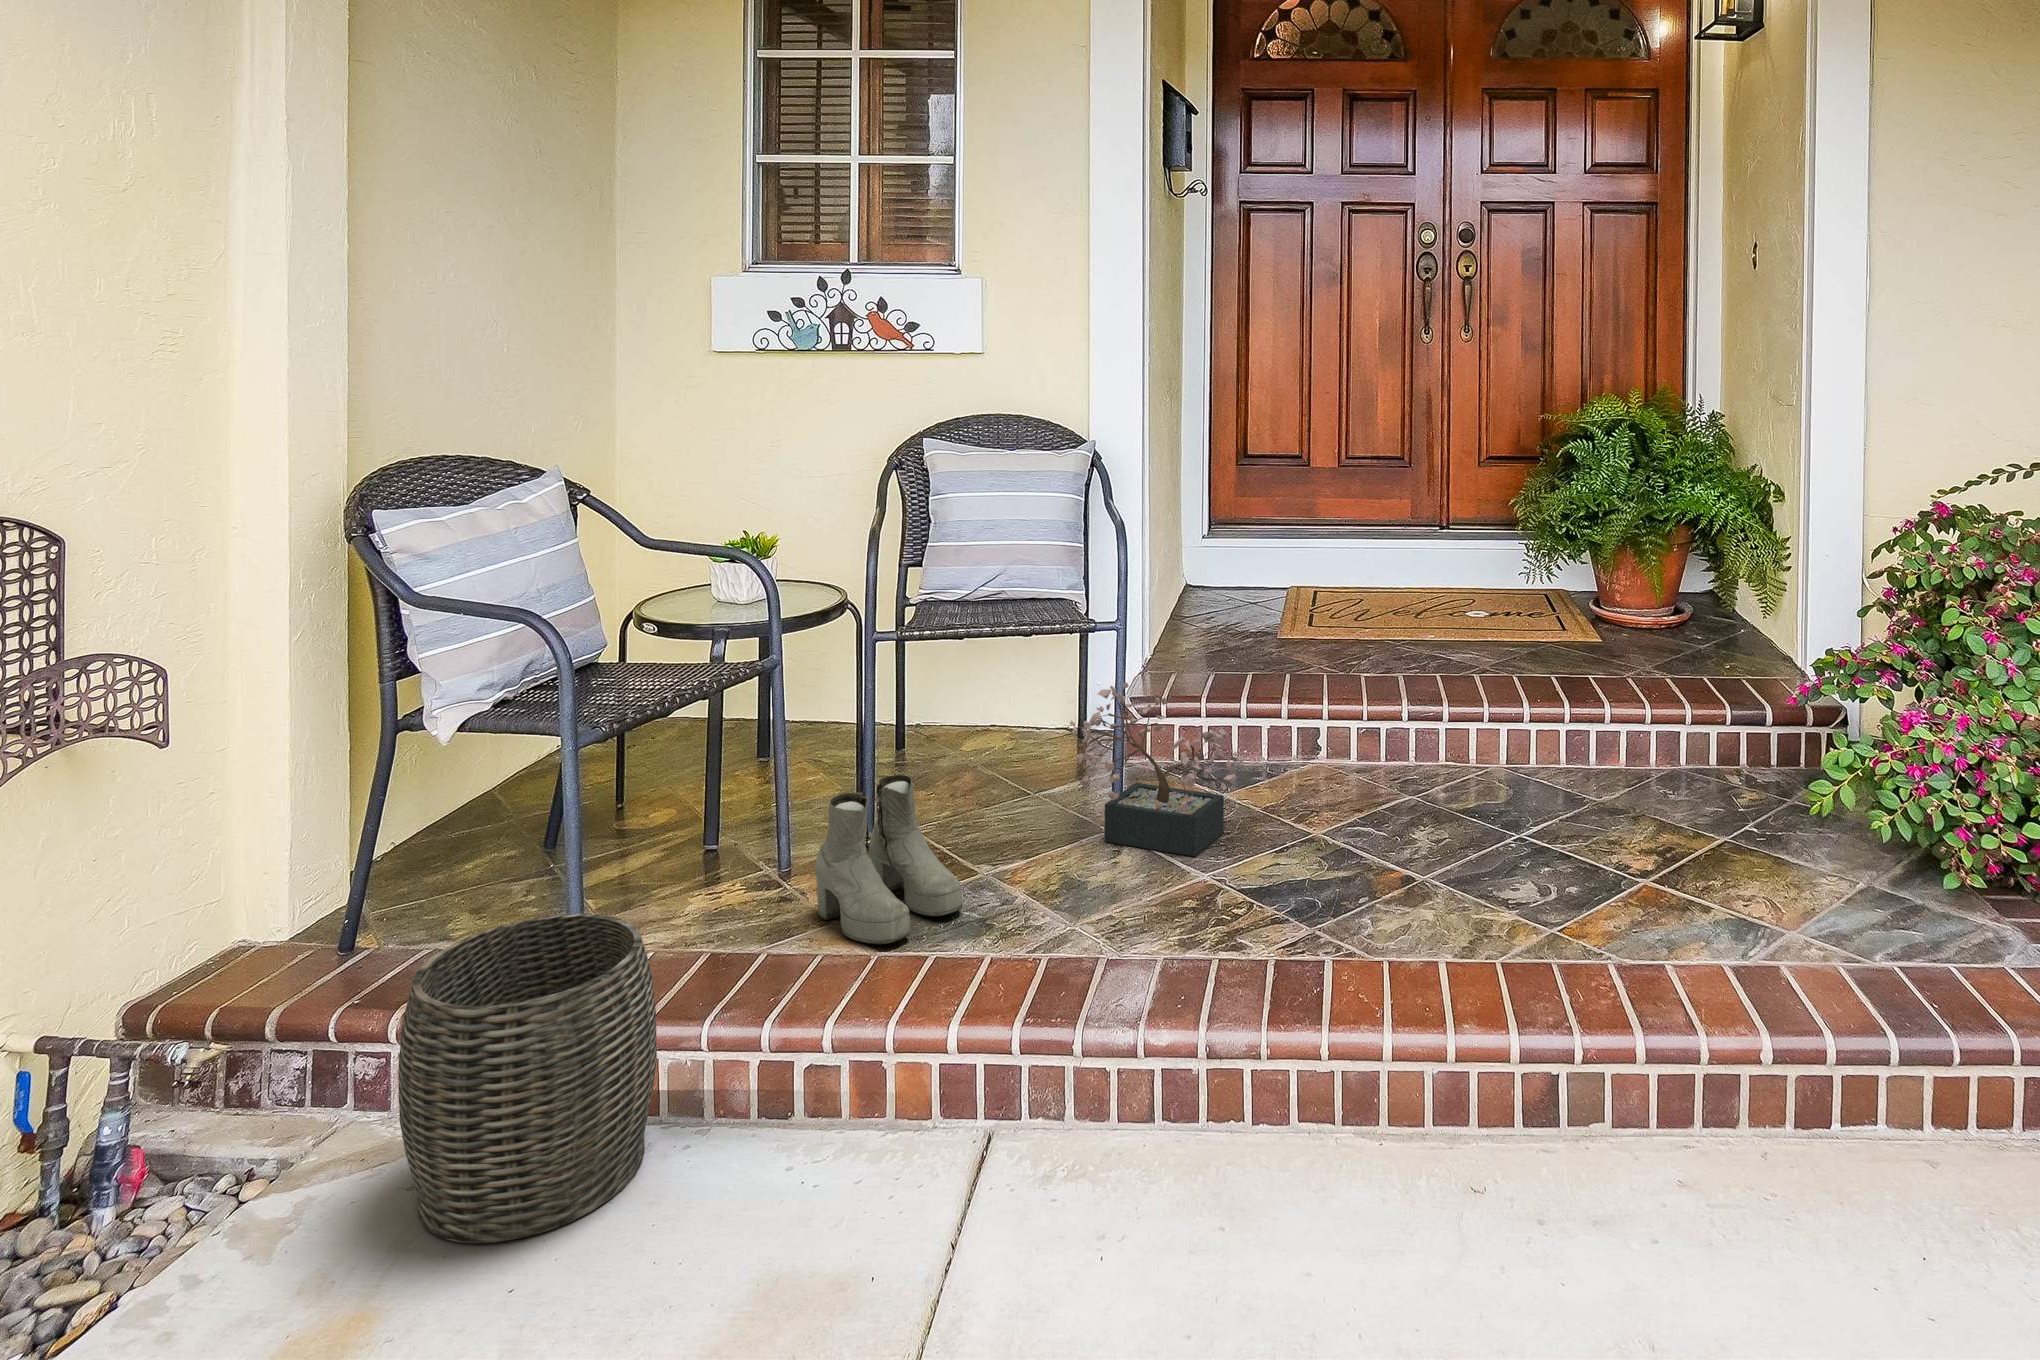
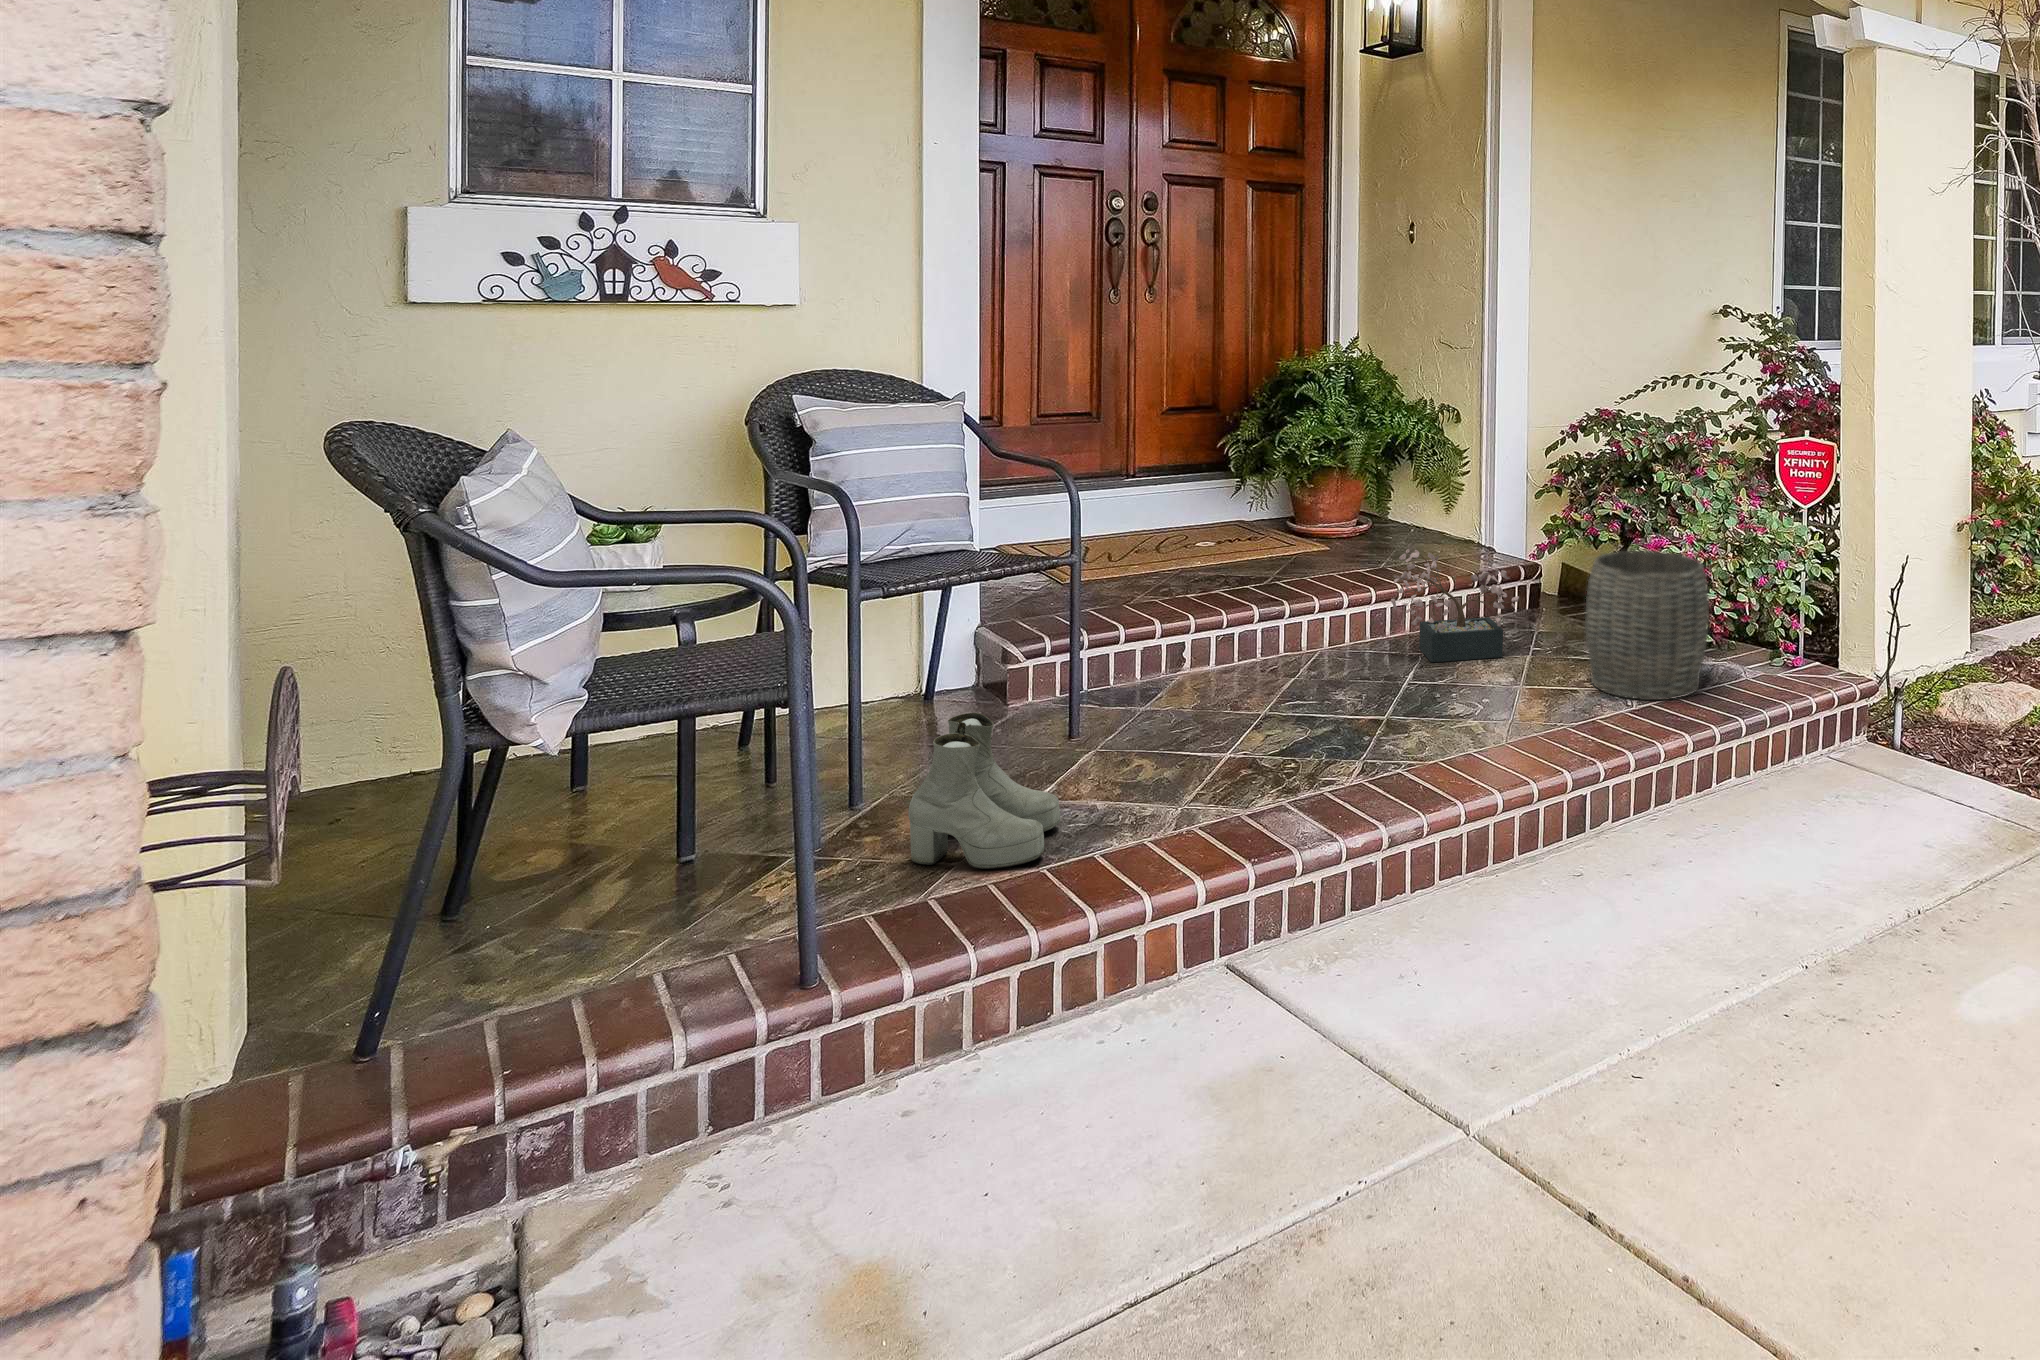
decorative plant: present [1070,682,1244,856] -> present [1391,549,1519,662]
woven basket: present [399,914,657,1243] -> present [1585,551,1709,700]

